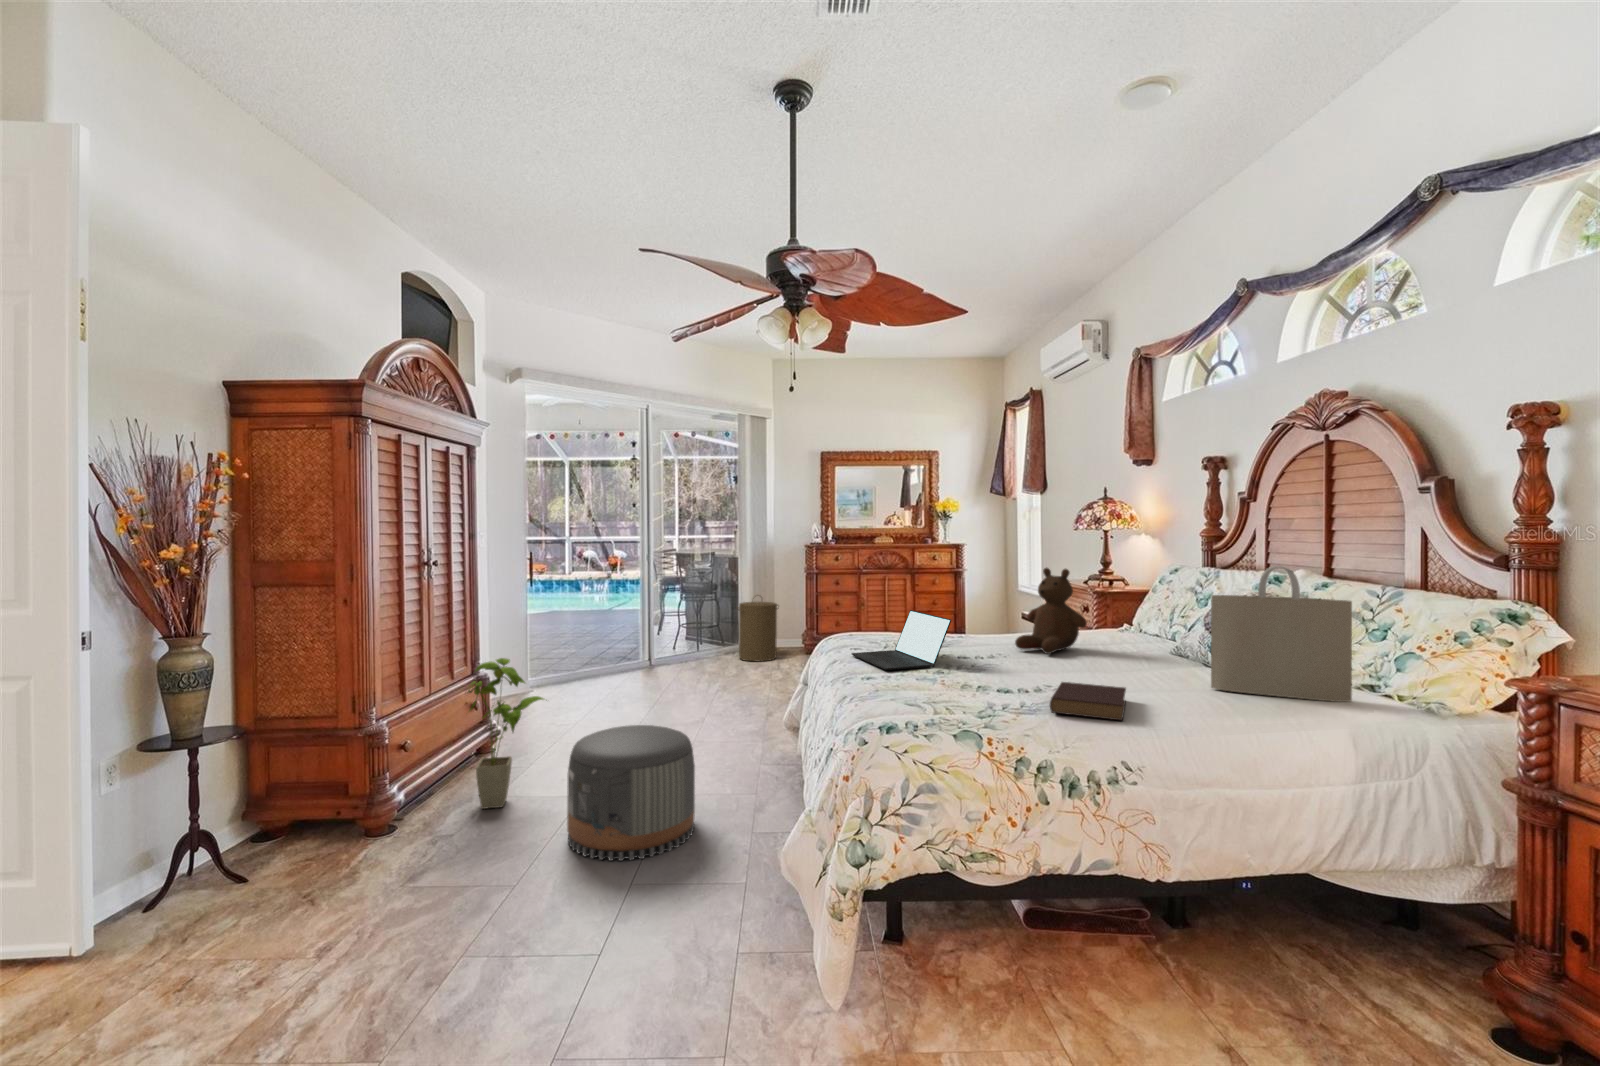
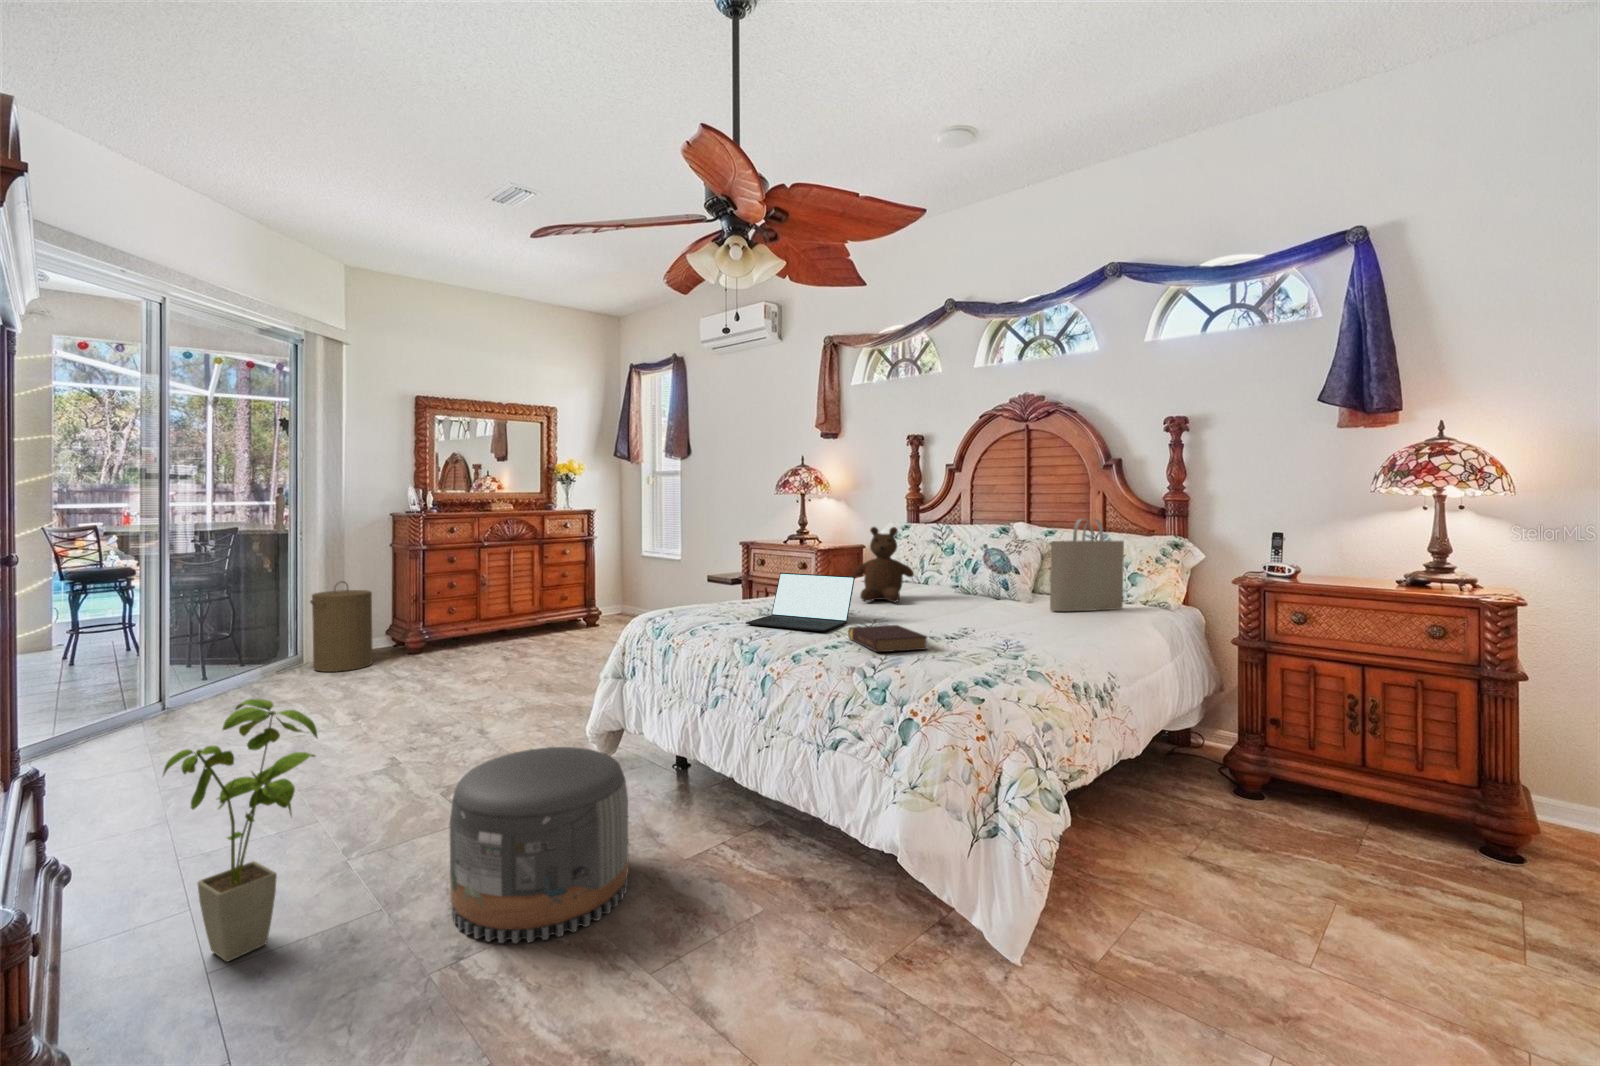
book: present [1050,682,1126,720] -> present [848,625,927,652]

